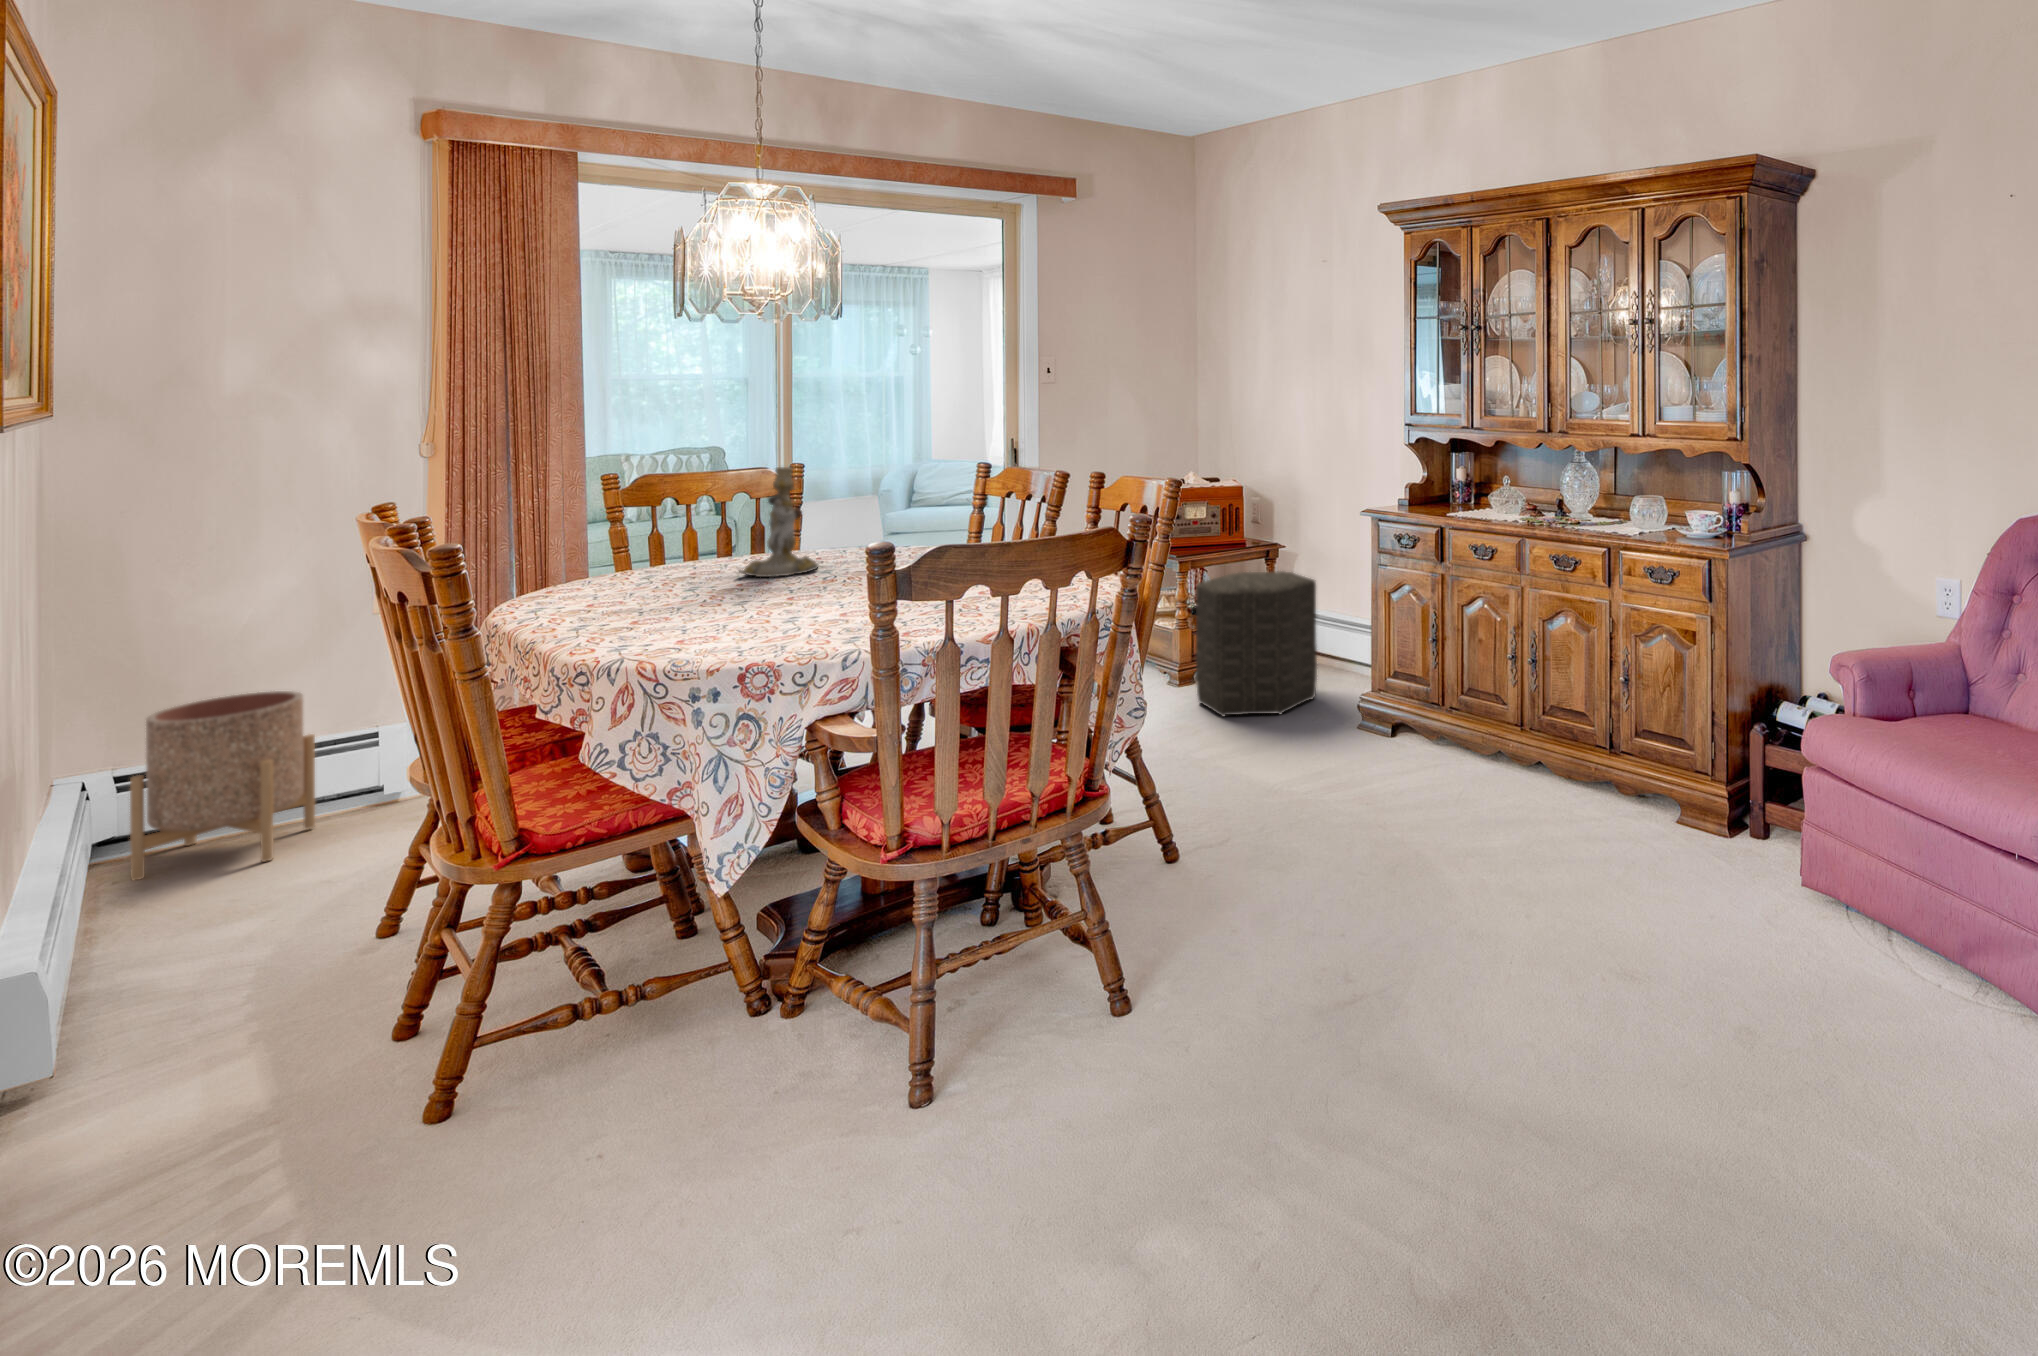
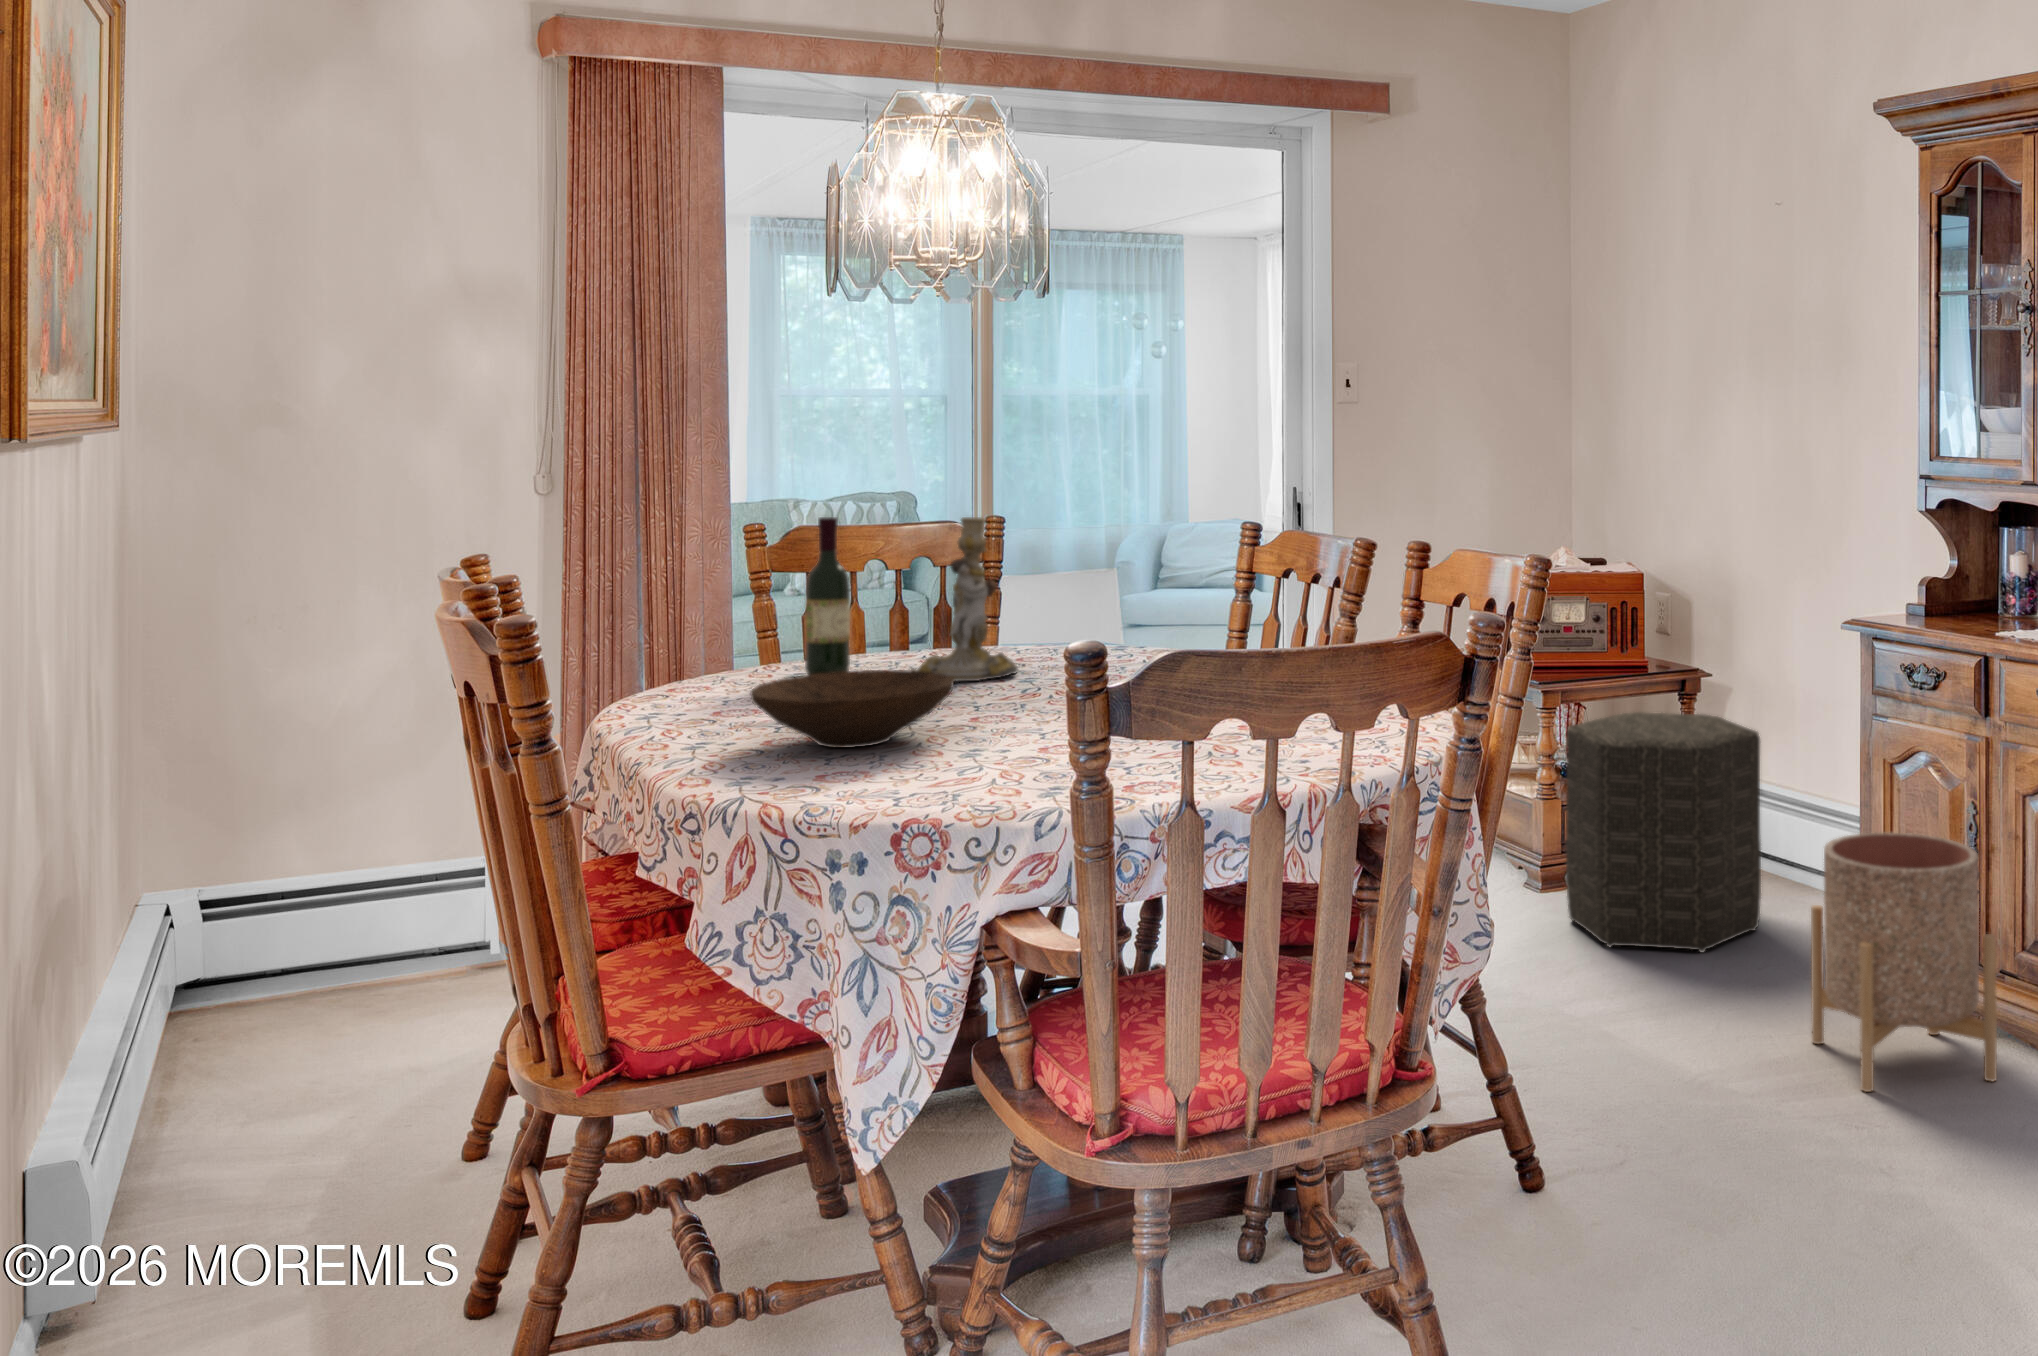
wine bottle: none [655,470,690,580] -> present [805,517,850,675]
wooden bowl: none [621,571,776,625] -> present [751,670,954,748]
planter: present [130,691,315,880] -> present [1811,832,1997,1092]

